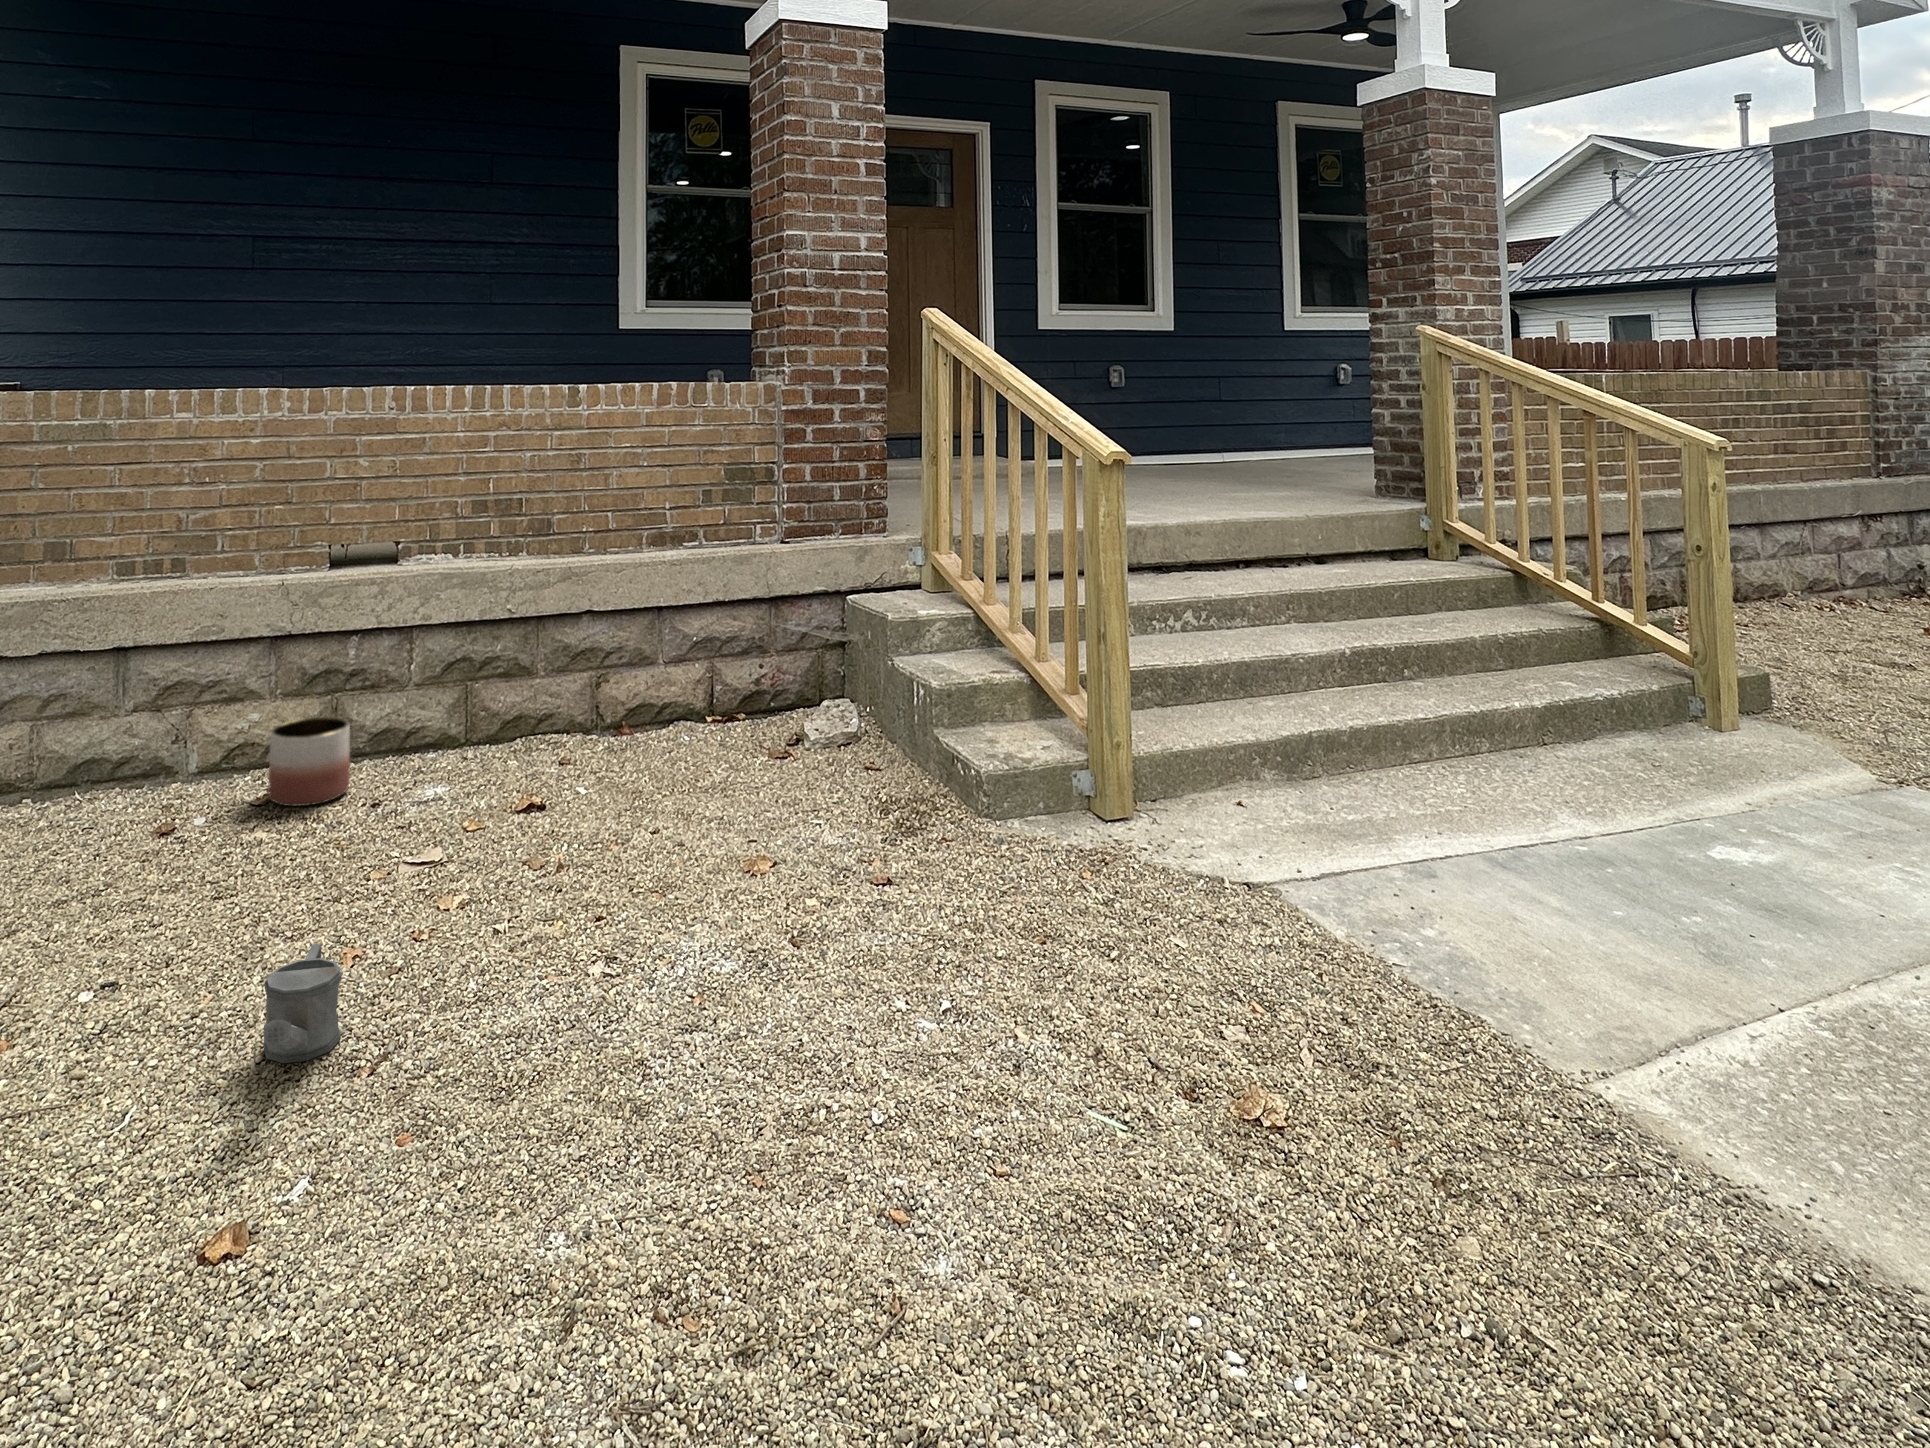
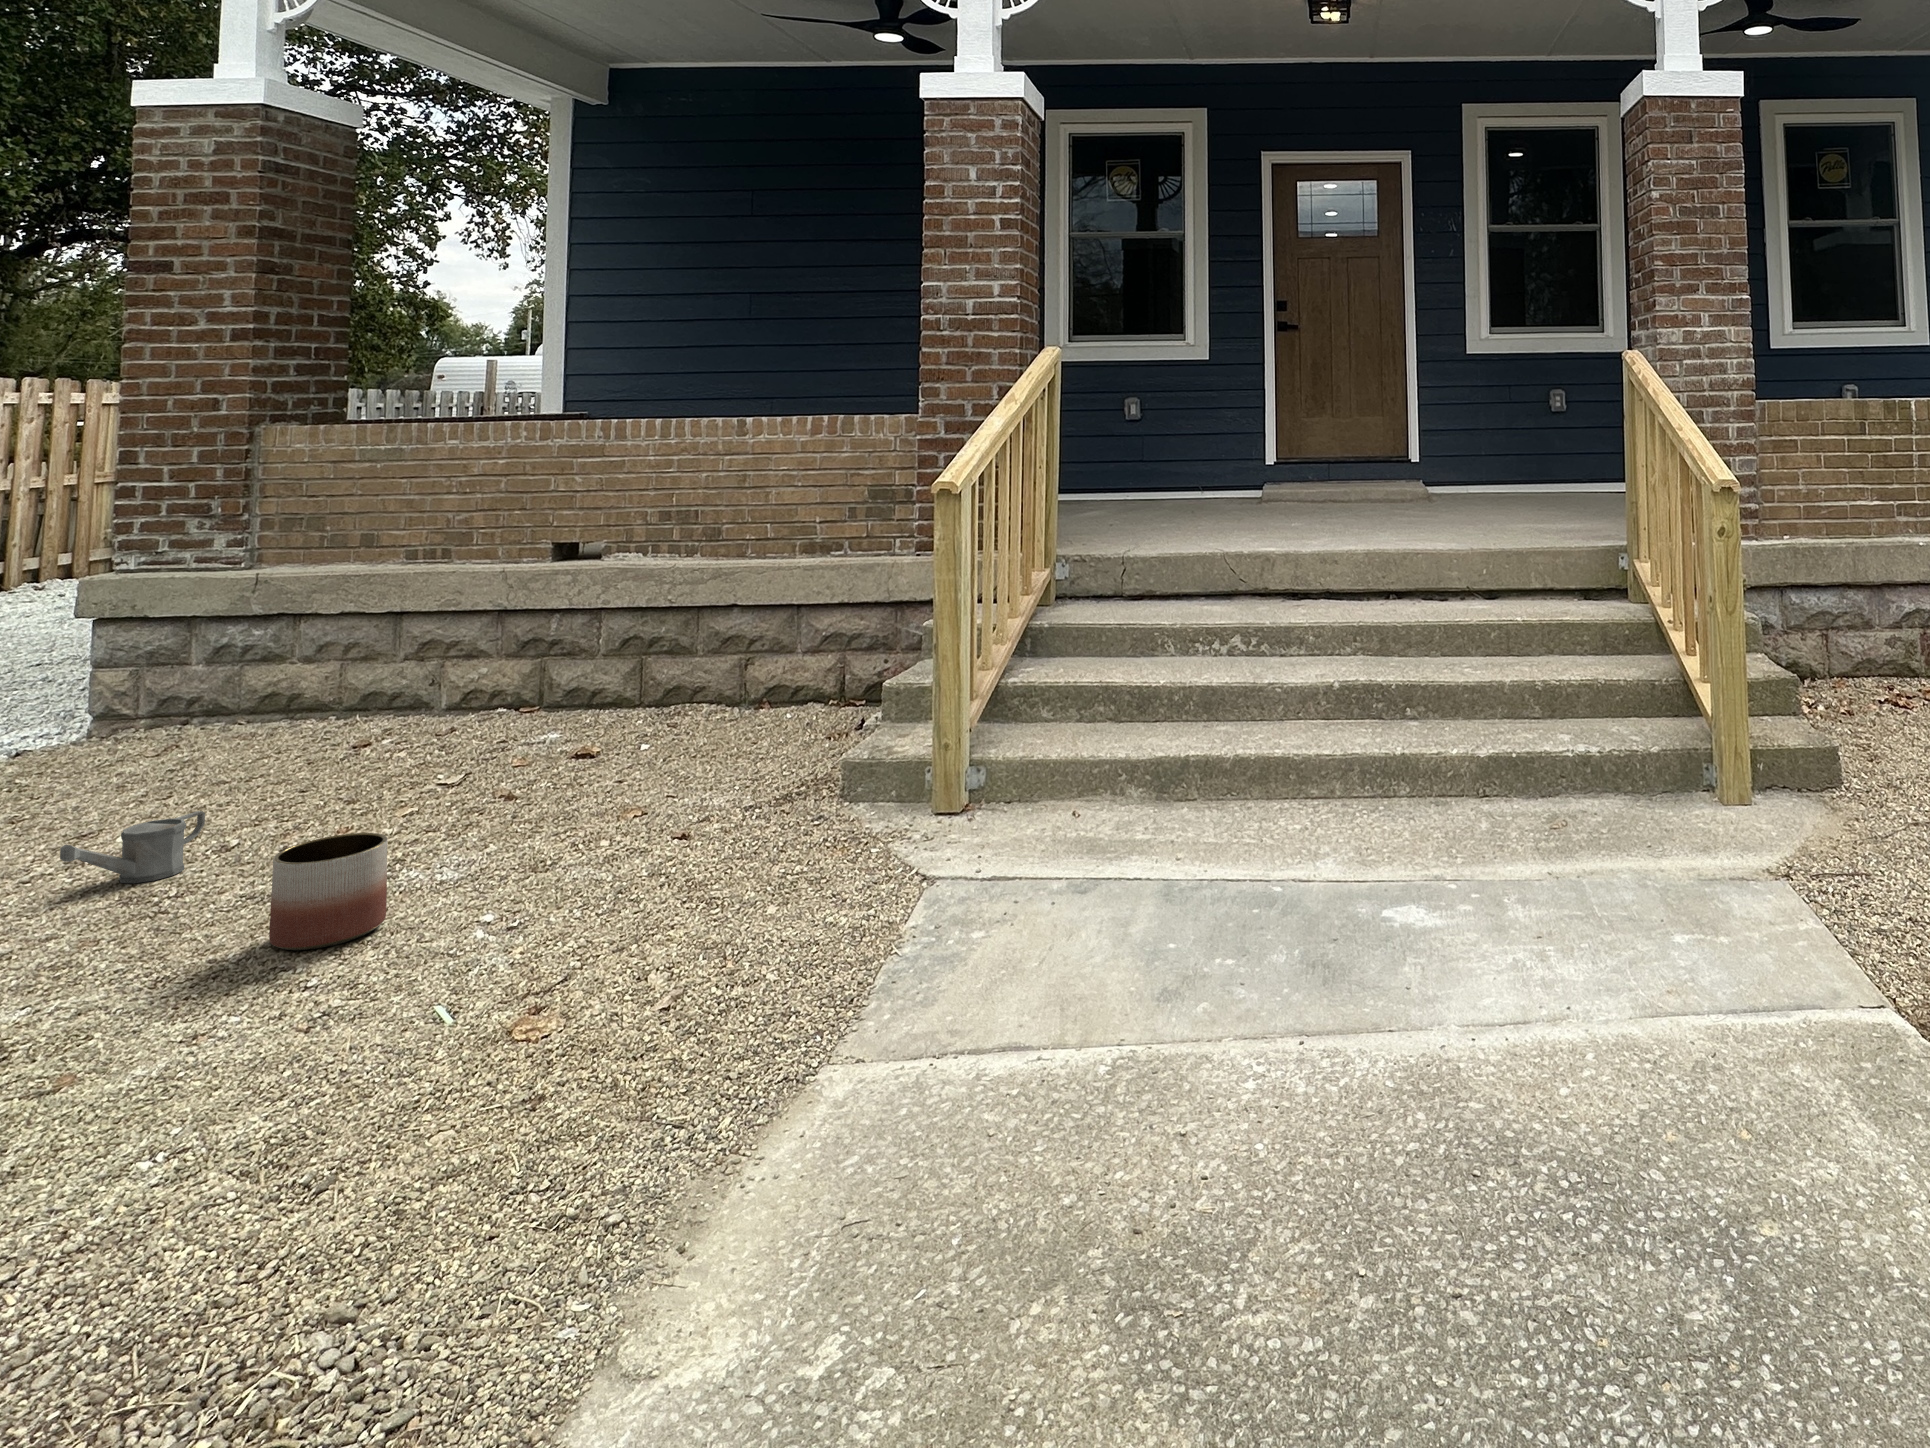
planter: present [268,717,350,806] -> present [269,833,388,950]

